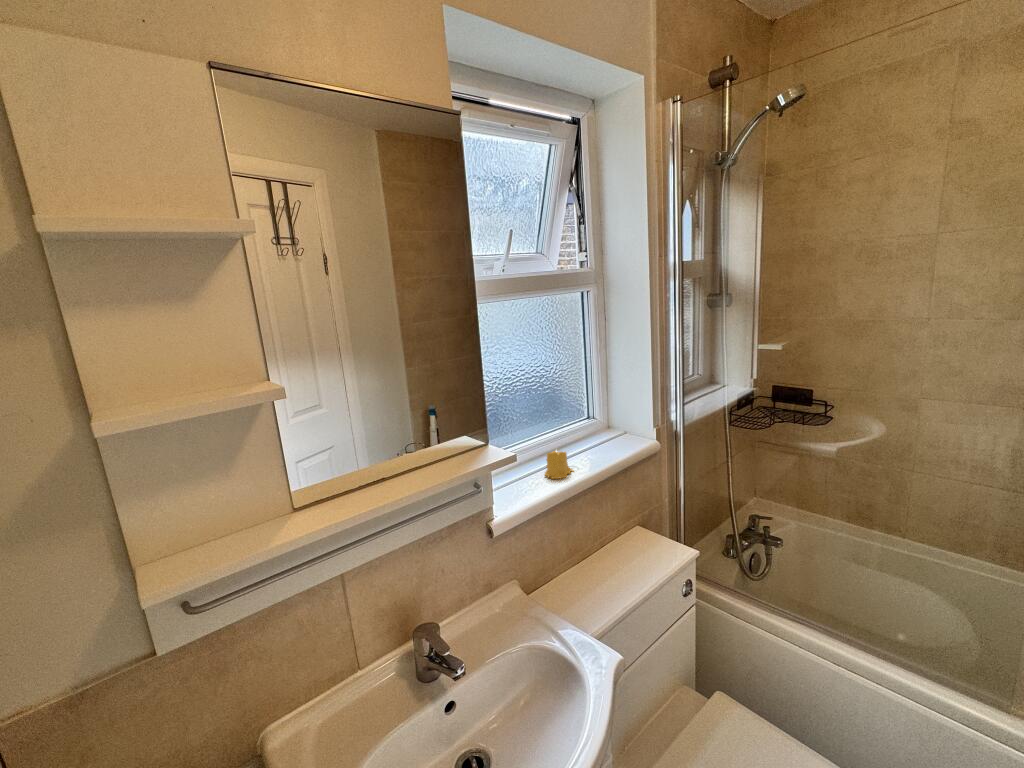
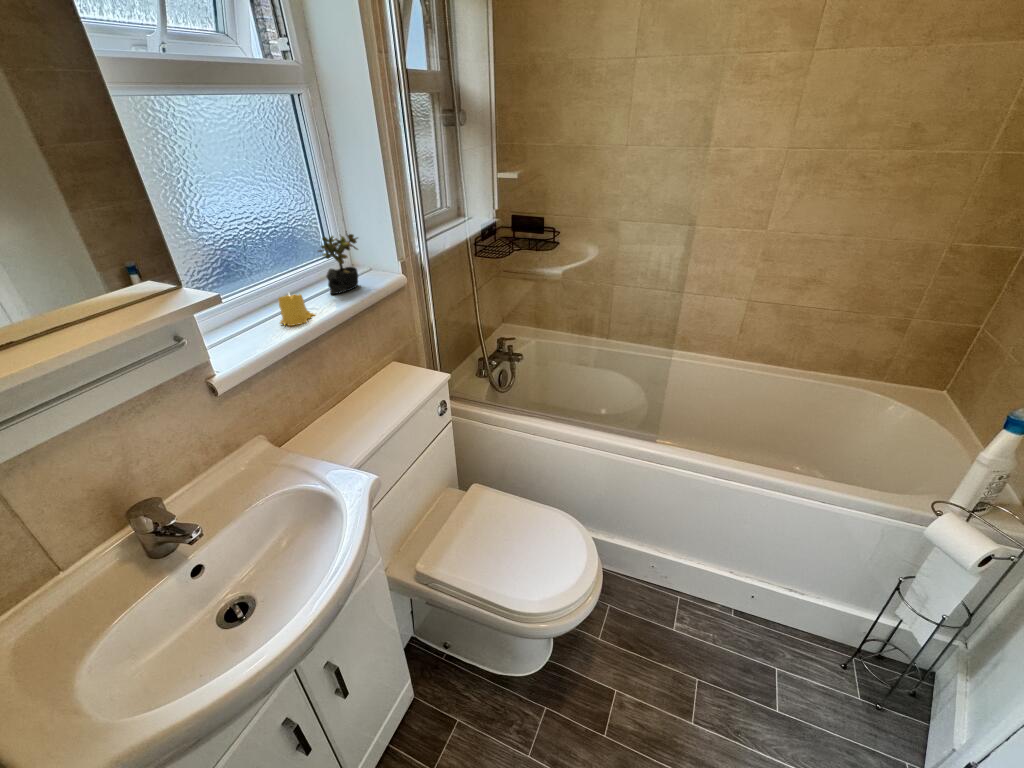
succulent plant: none [583,397,619,452] -> present [318,231,358,294]

